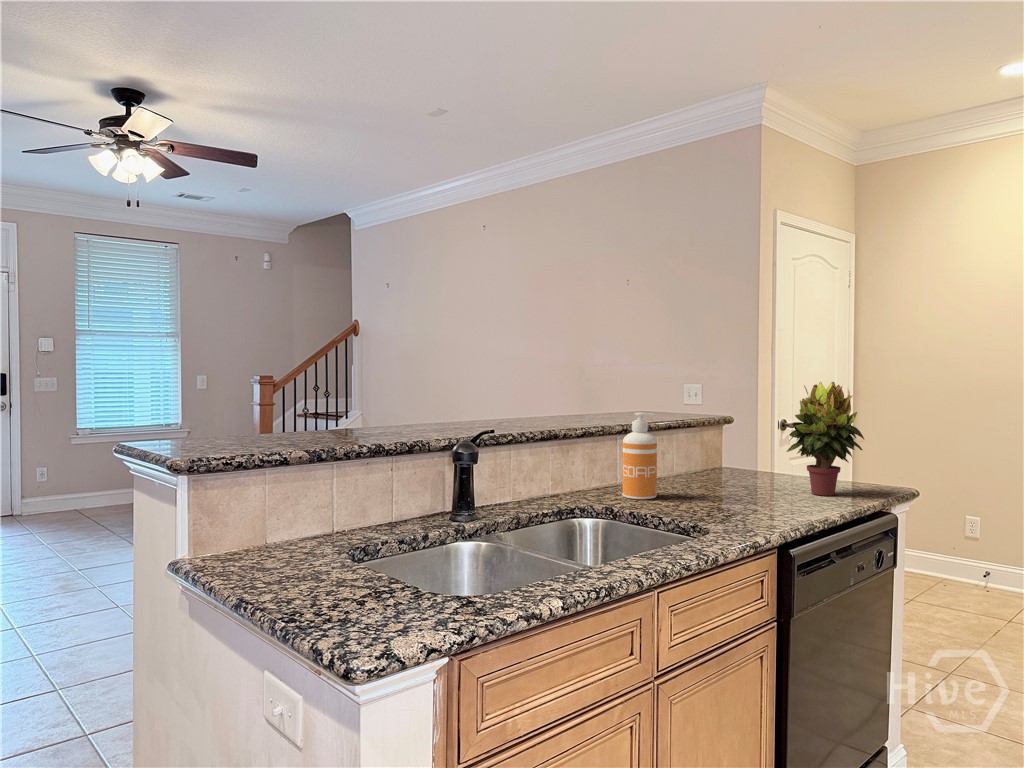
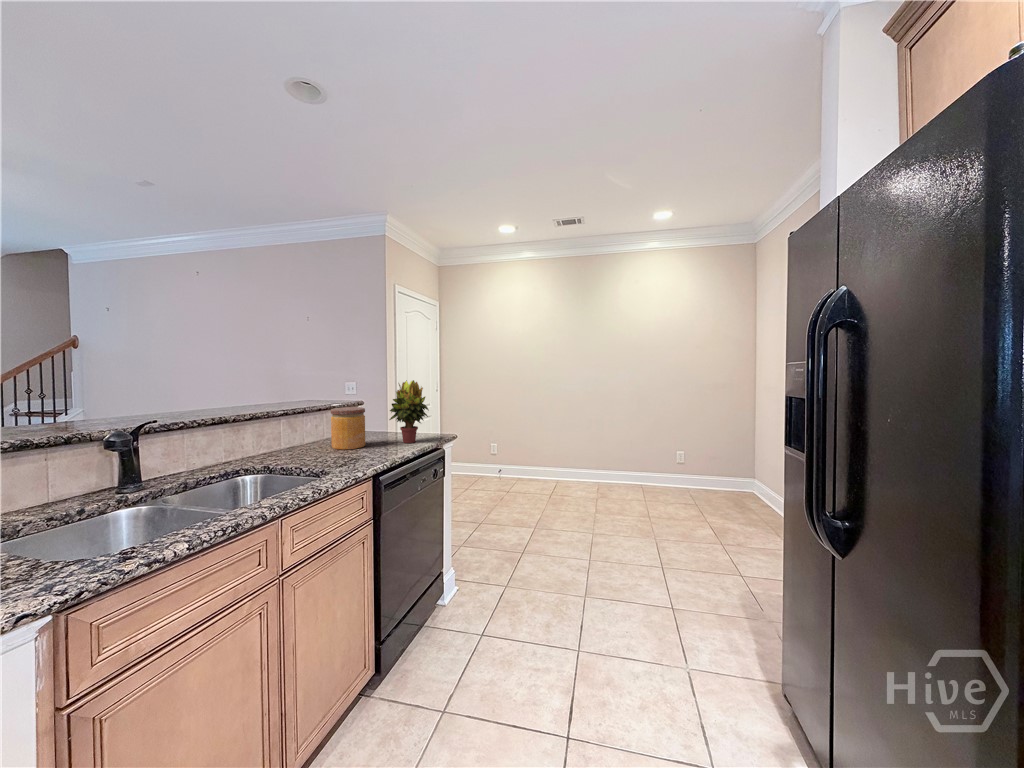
soap dispenser: present [622,413,657,499] -> none [280,402,305,458]
jar: none [691,425,747,495] -> present [331,407,365,450]

